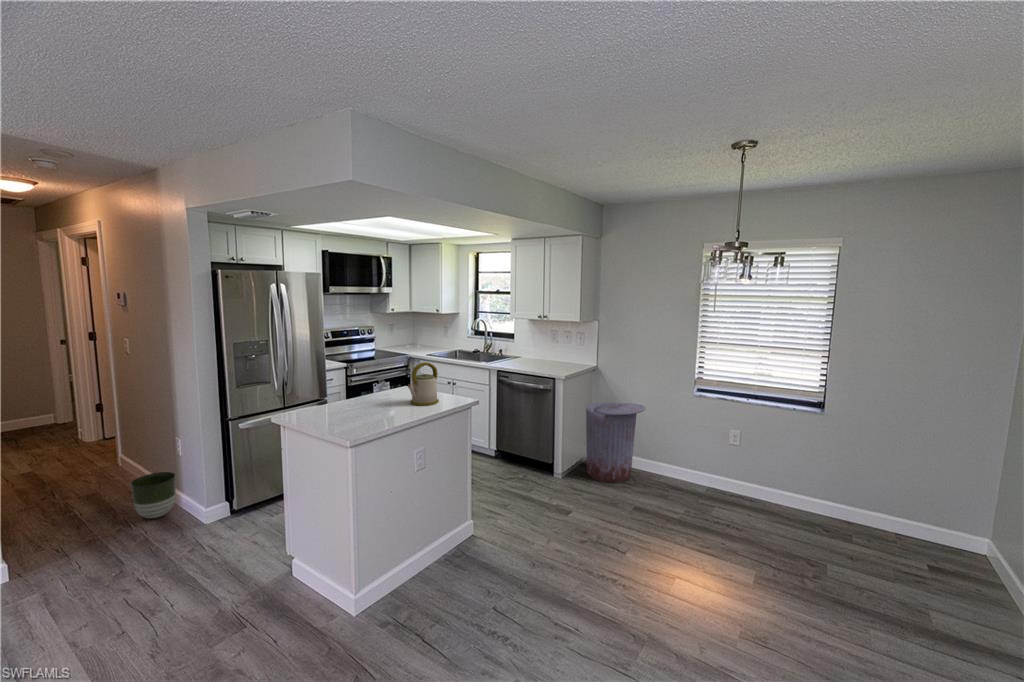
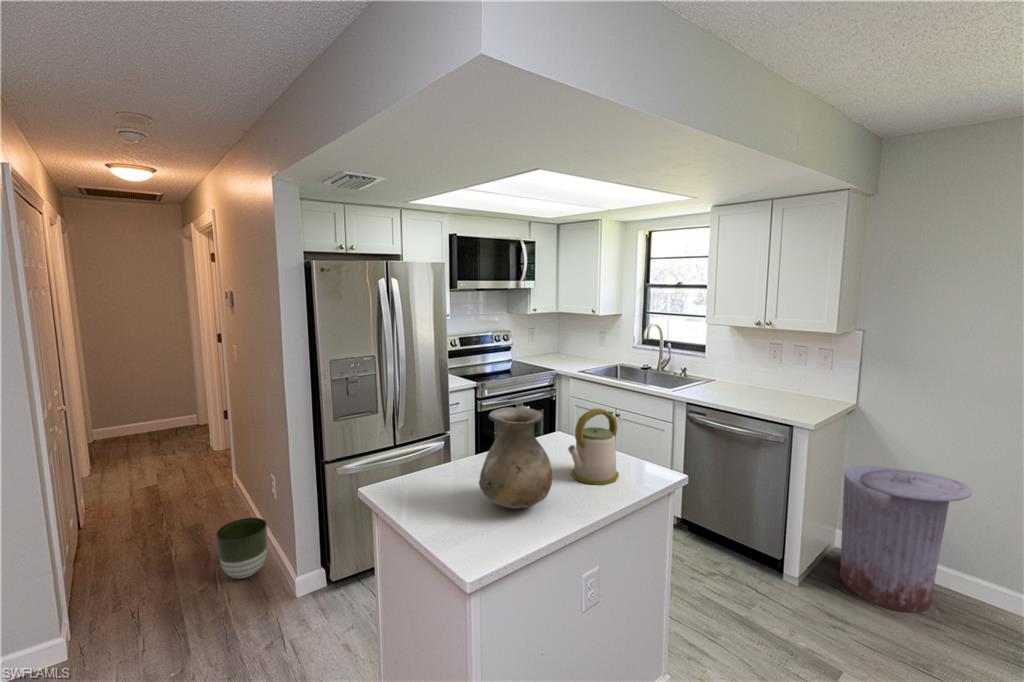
vase: none [353,360,397,416] -> present [479,407,552,508]

